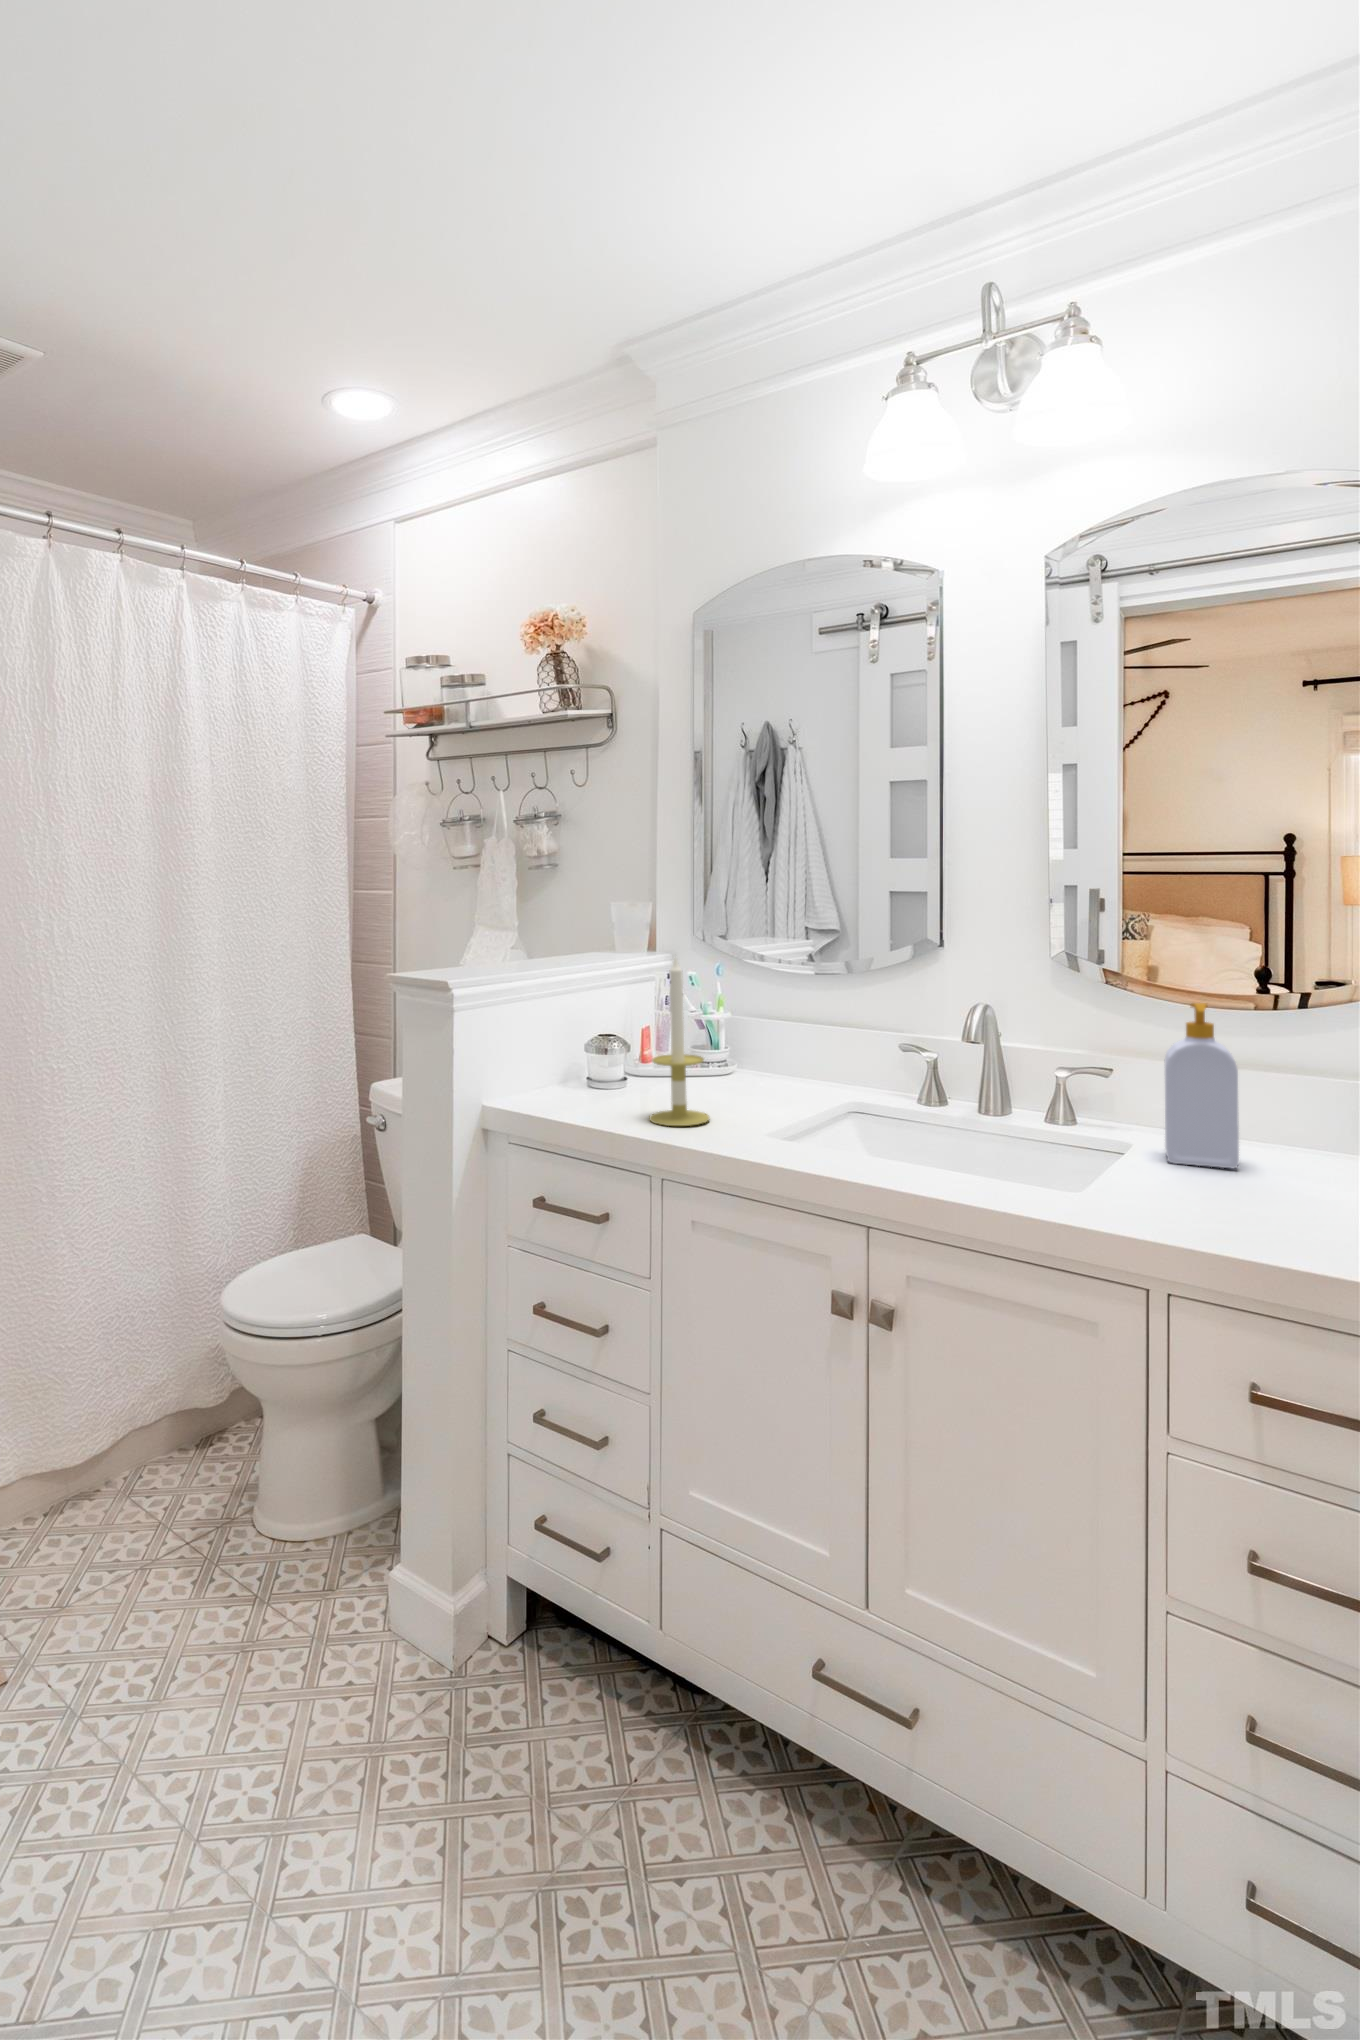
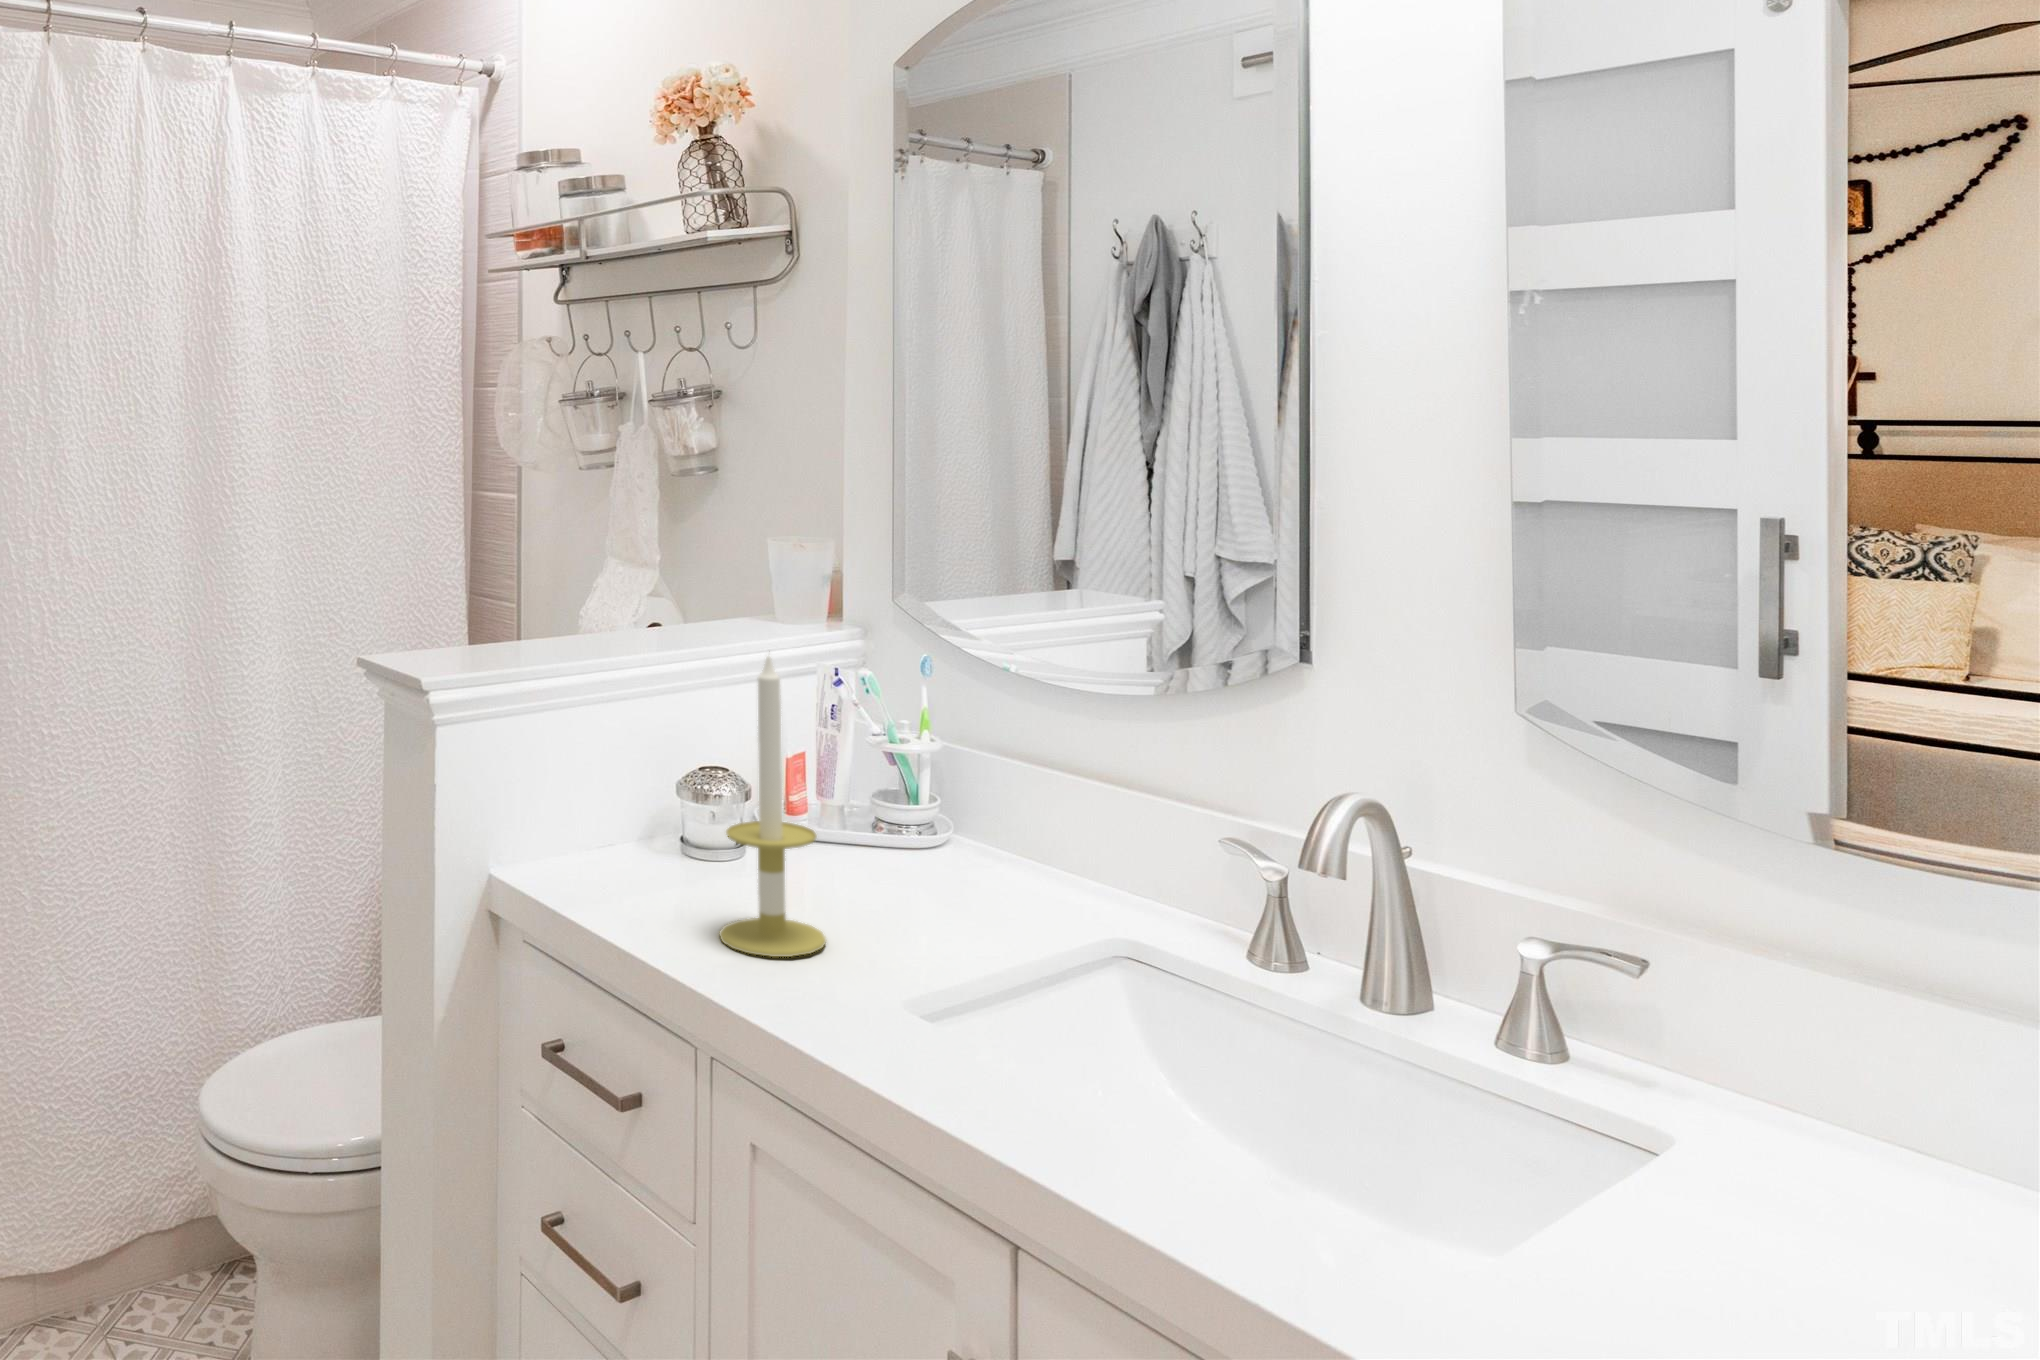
soap bottle: present [1164,1003,1239,1168] -> none [1741,849,1938,1244]

